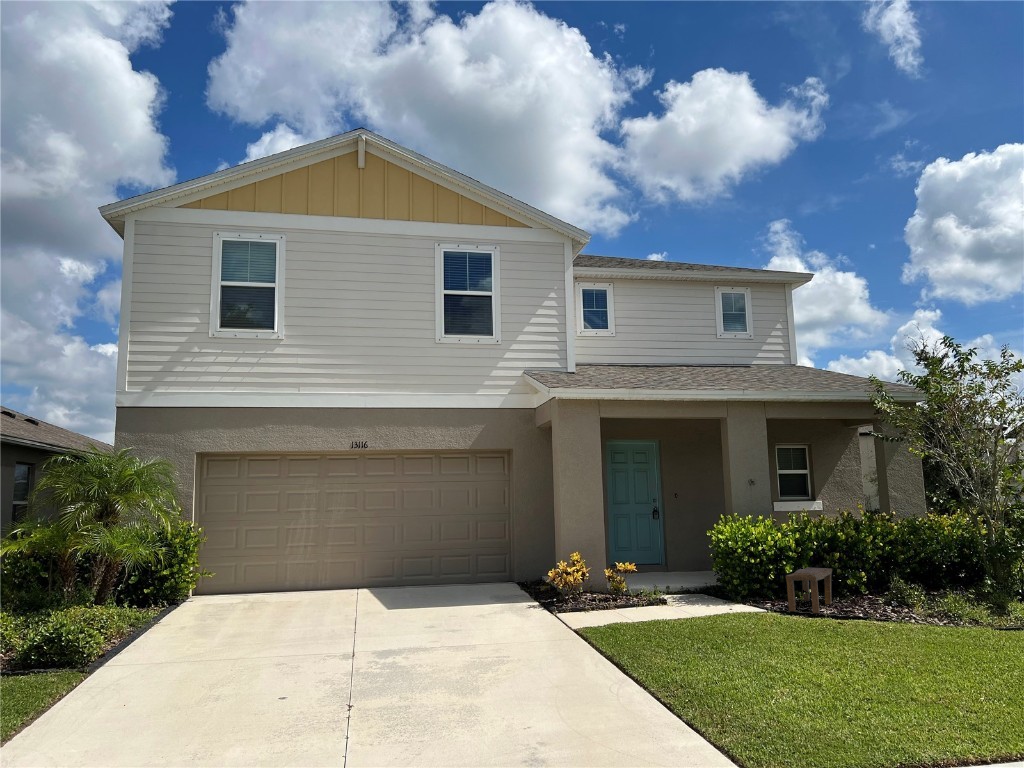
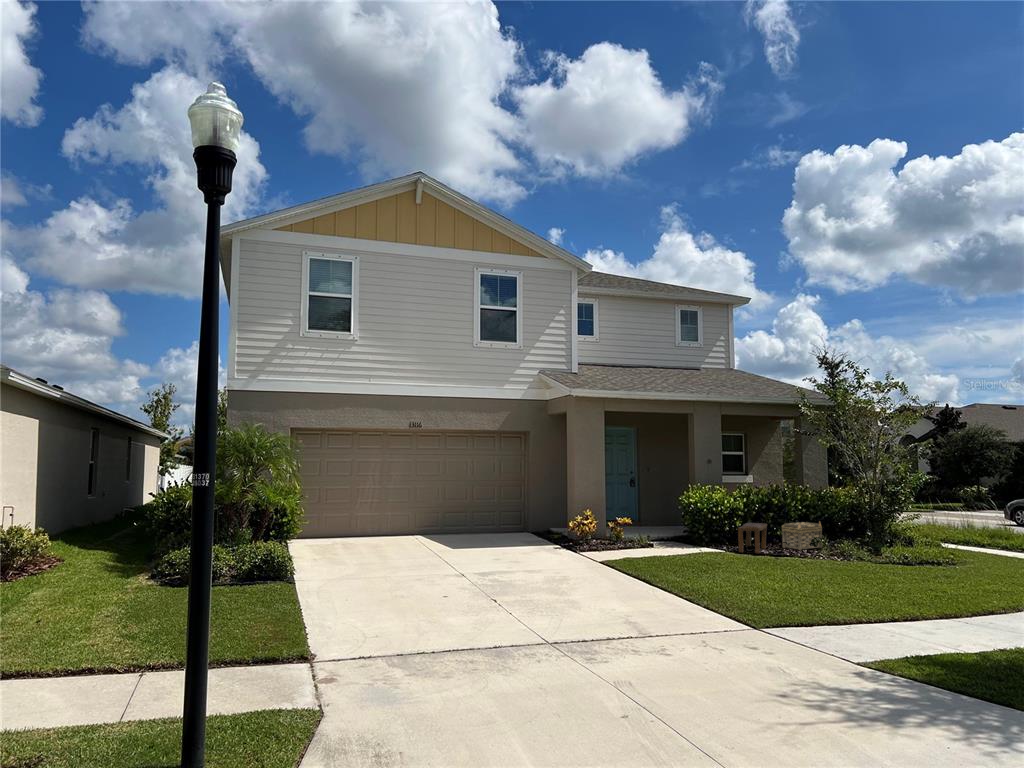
basket: none [854,564,916,607] -> present [782,522,822,550]

